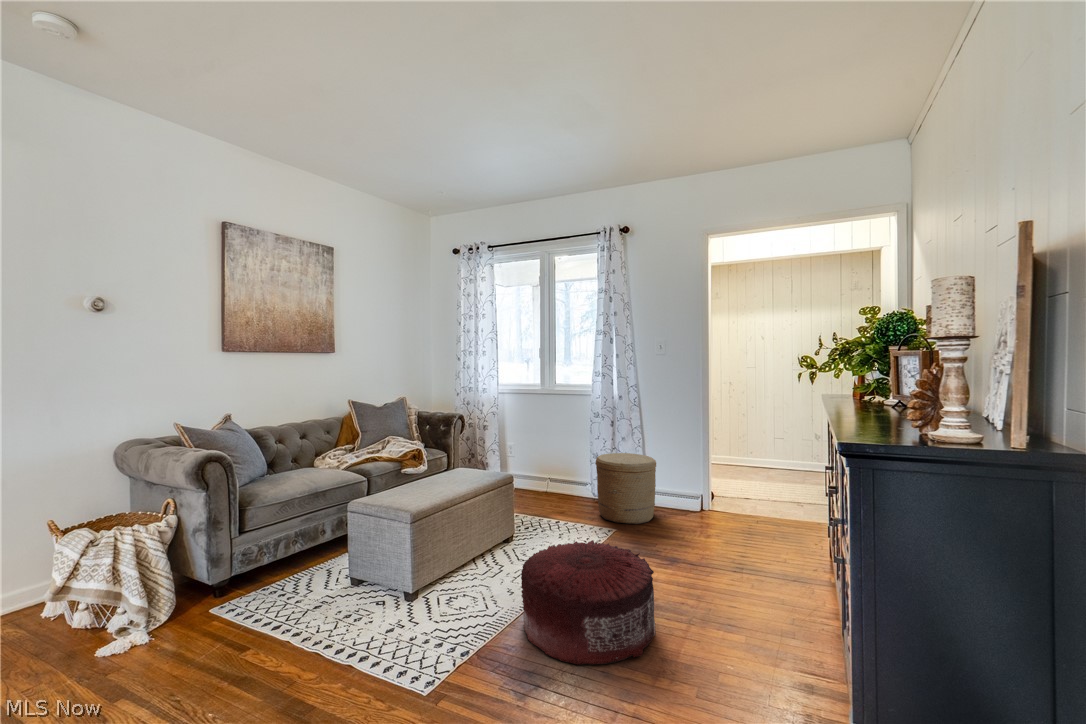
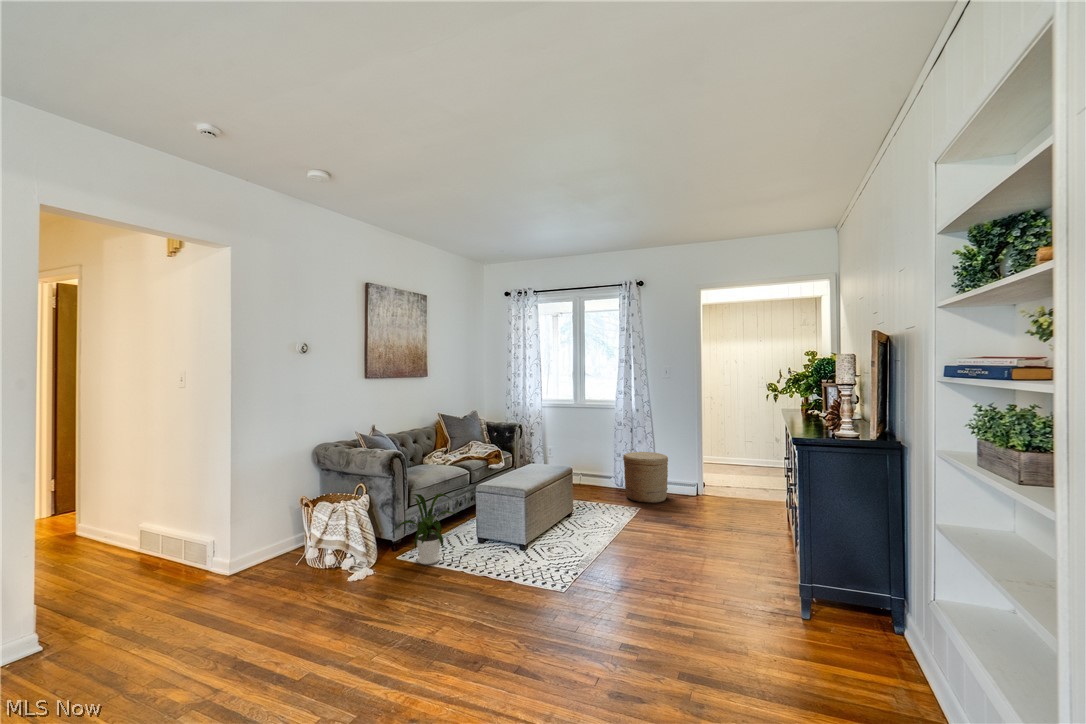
house plant: none [187,516,300,631] -> present [391,493,456,564]
pouf: present [521,540,656,665] -> none [599,506,684,574]

